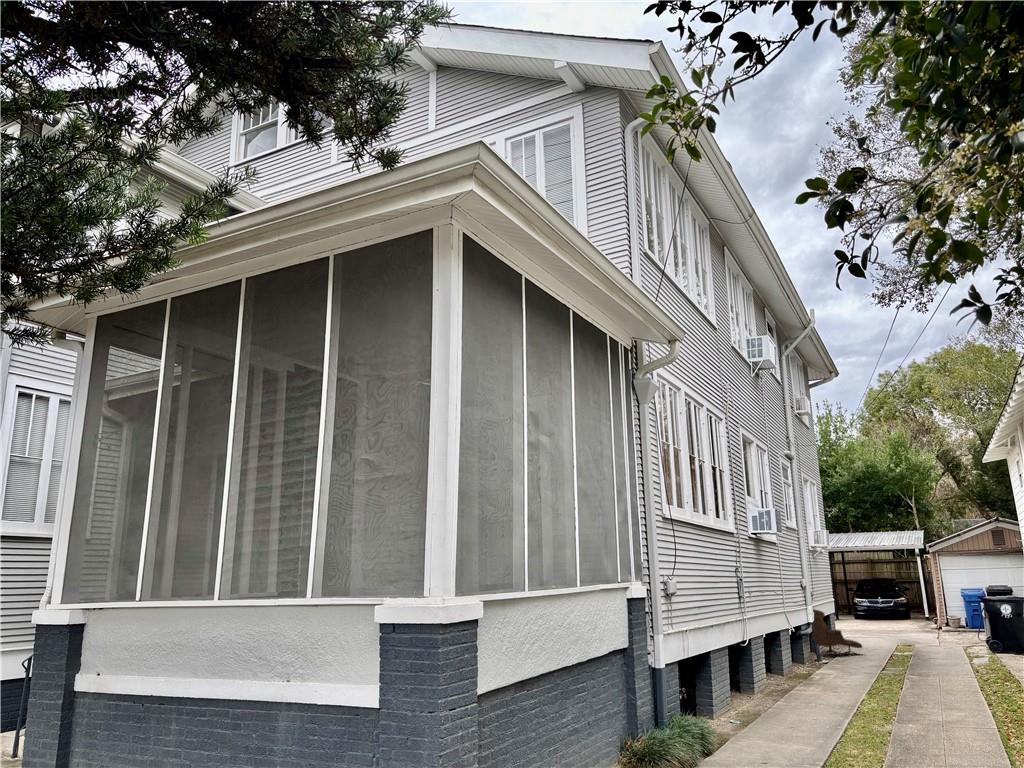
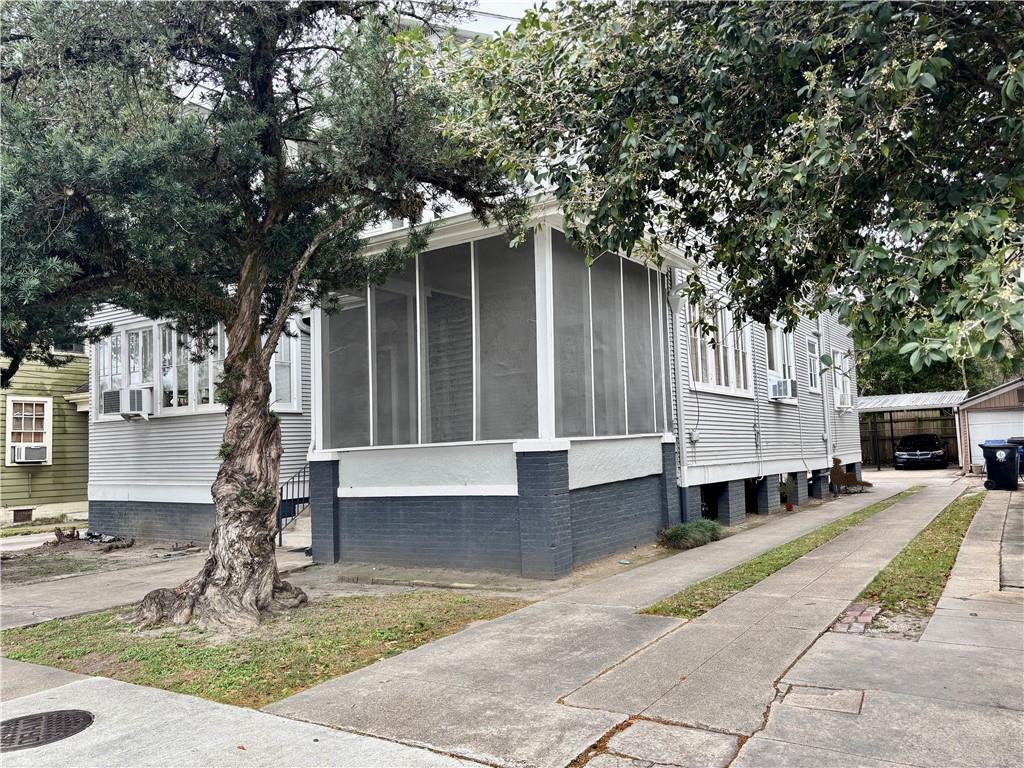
potted tree: none [763,634,790,688] -> present [777,473,795,511]

